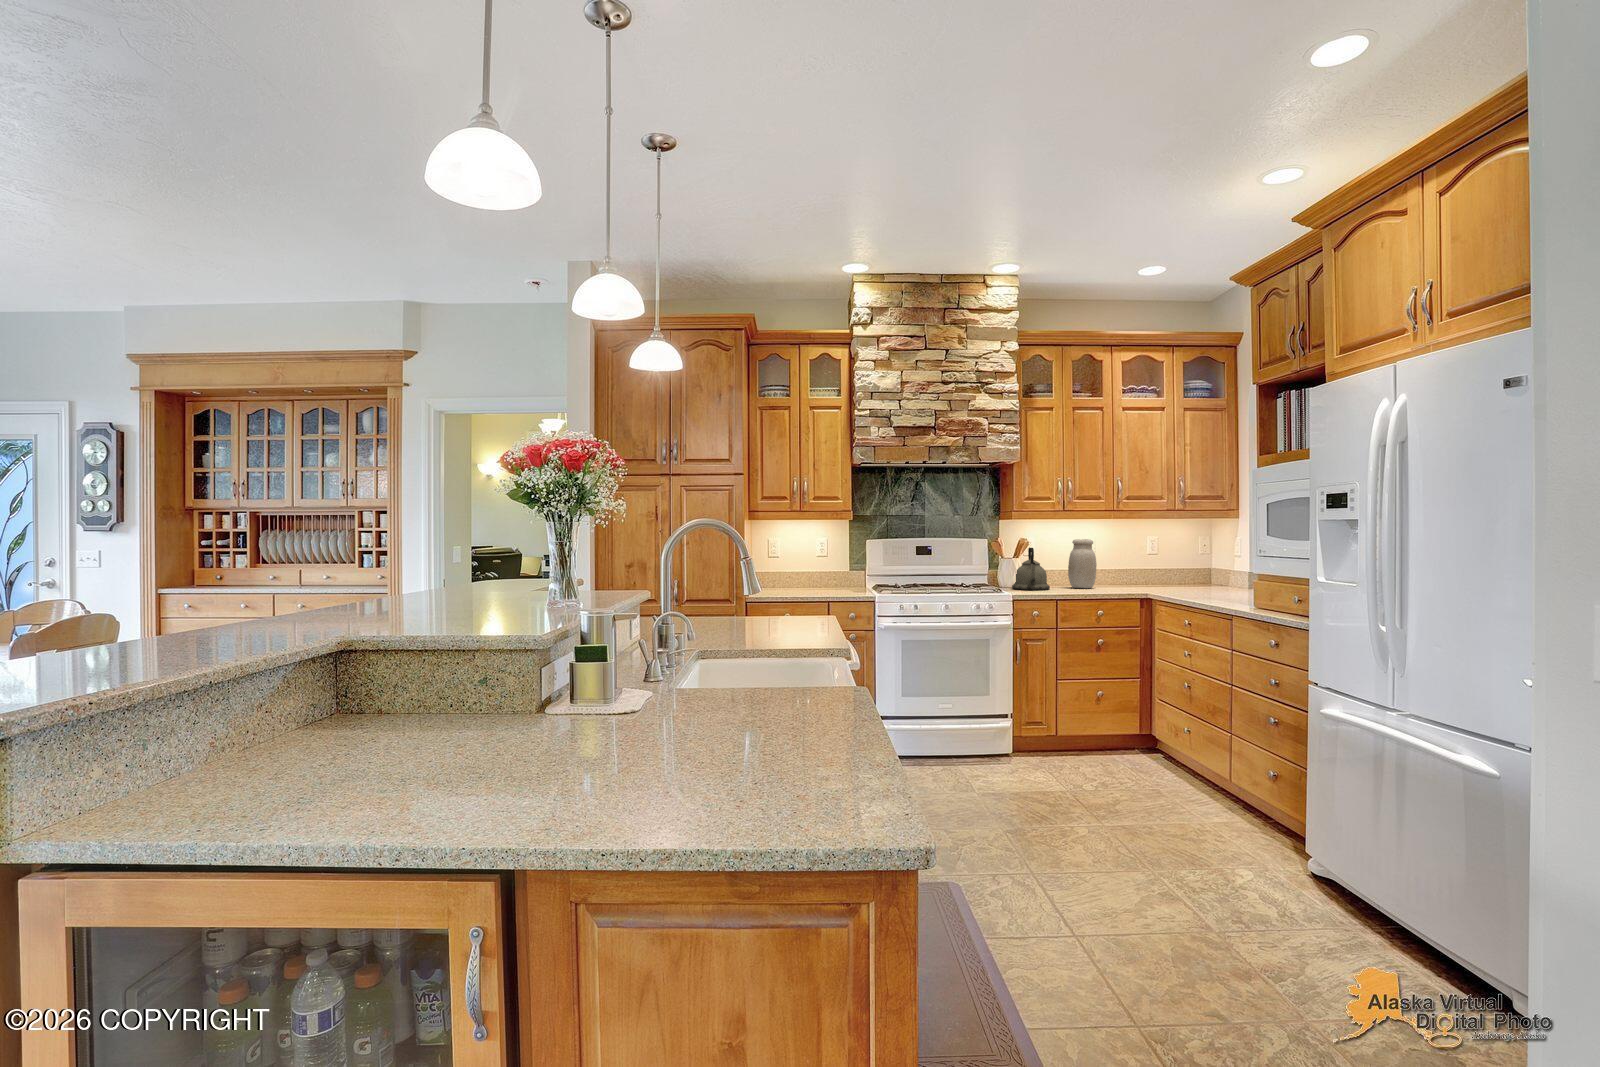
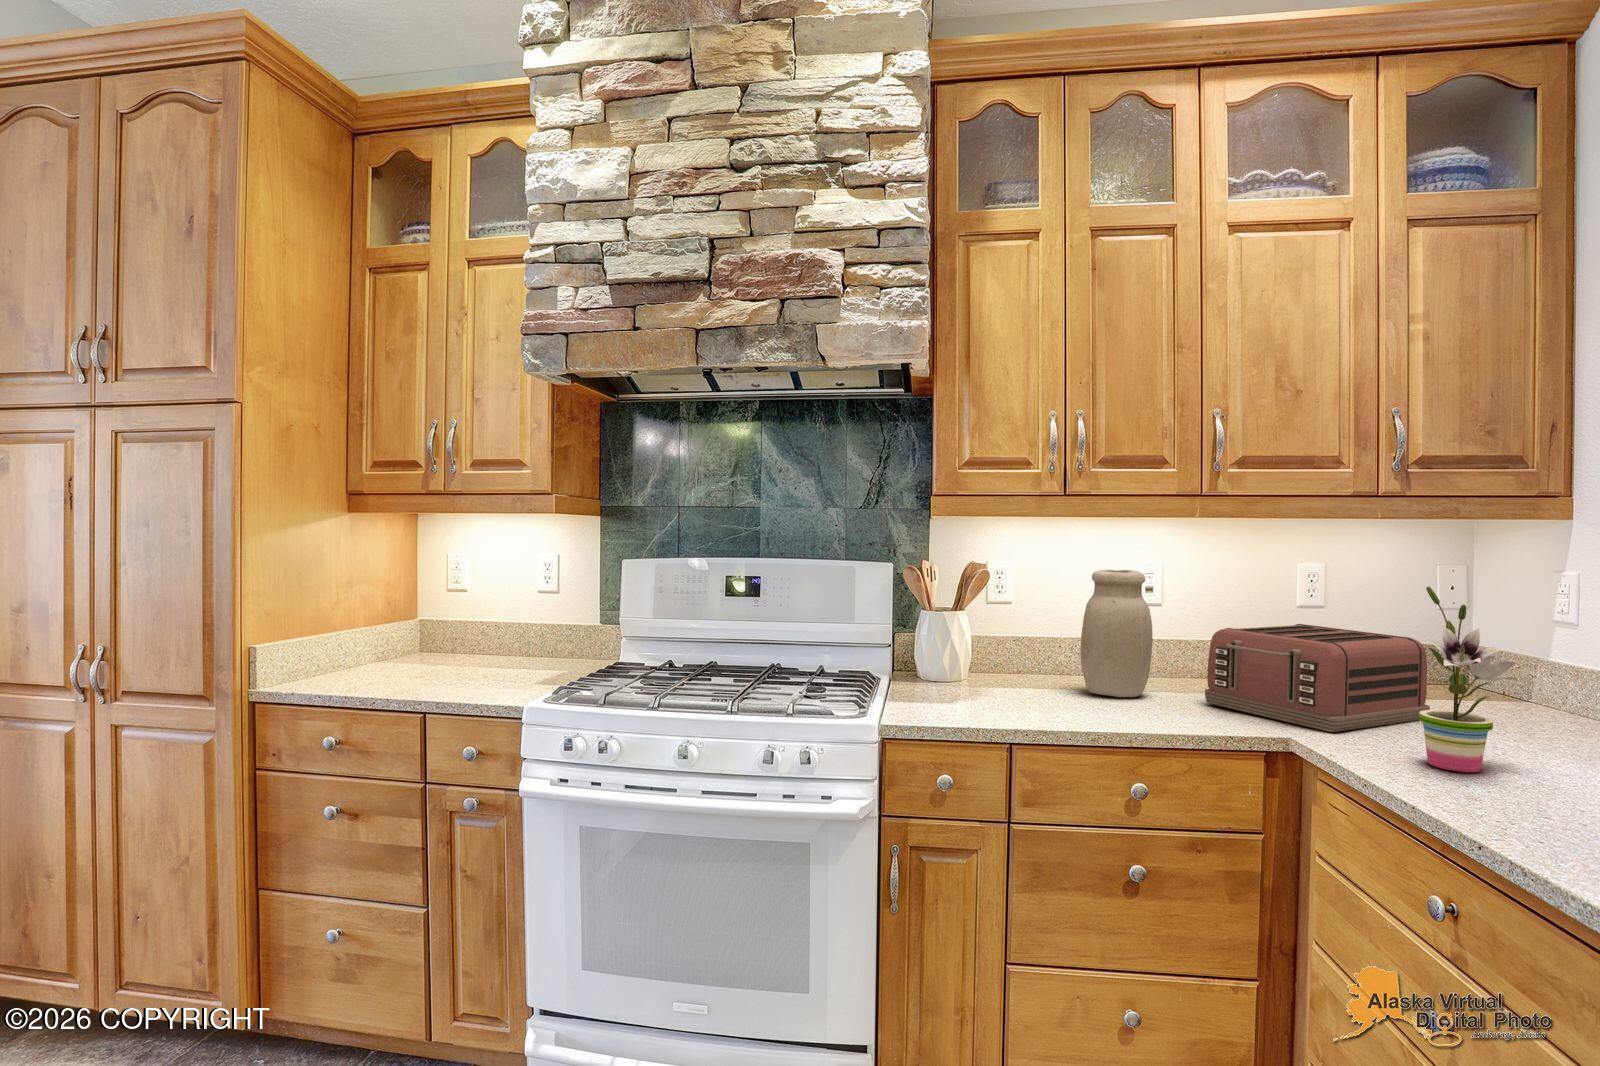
potted plant: none [1192,539,1220,595] -> present [1419,587,1519,772]
kettle: present [1012,548,1050,590] -> none [931,589,1024,702]
toaster: none [1117,559,1195,592] -> present [1205,624,1430,732]

